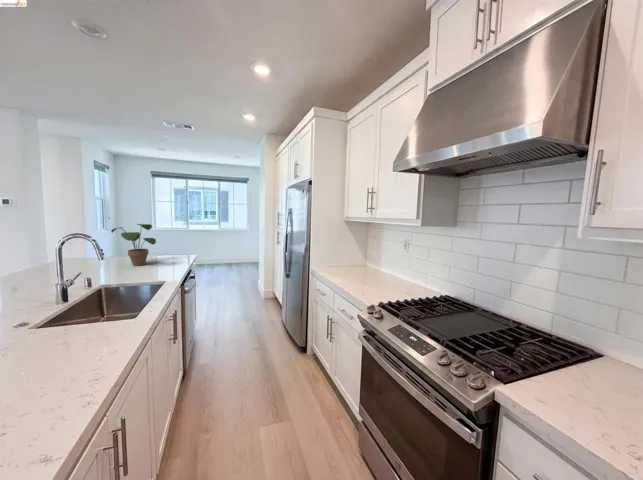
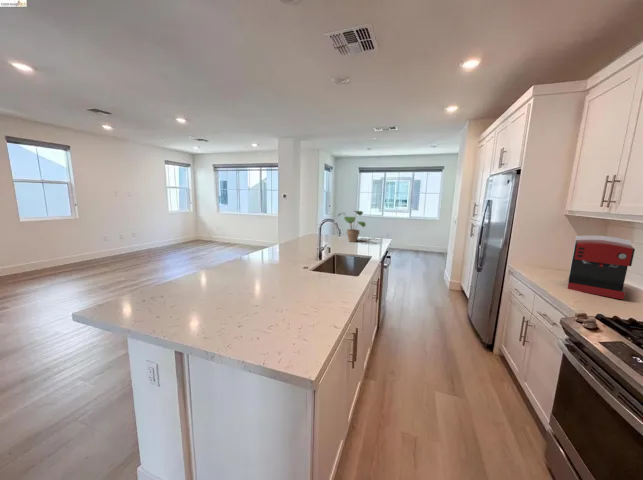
coffee maker: none [354,237,391,286] -> present [568,235,635,299]

